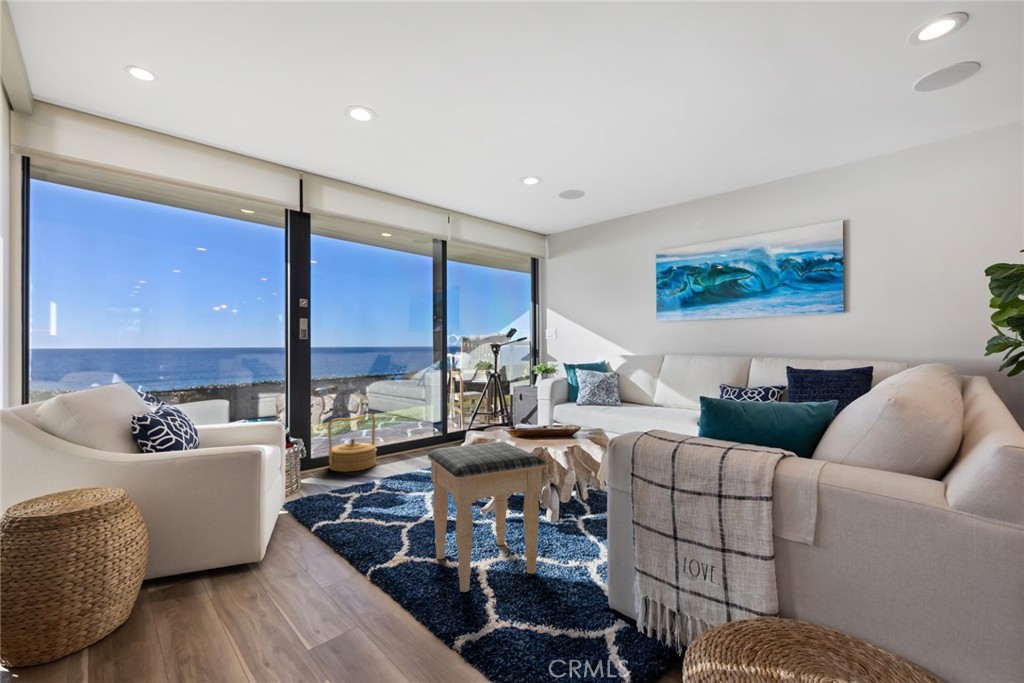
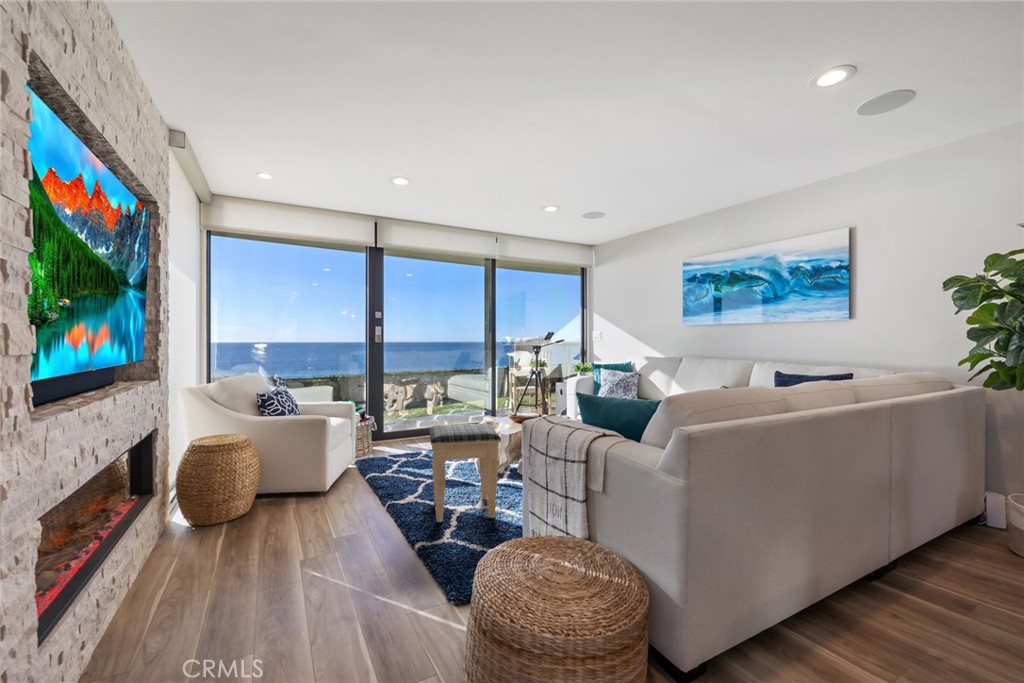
woven basket: present [328,414,377,472] -> none [397,400,434,443]

